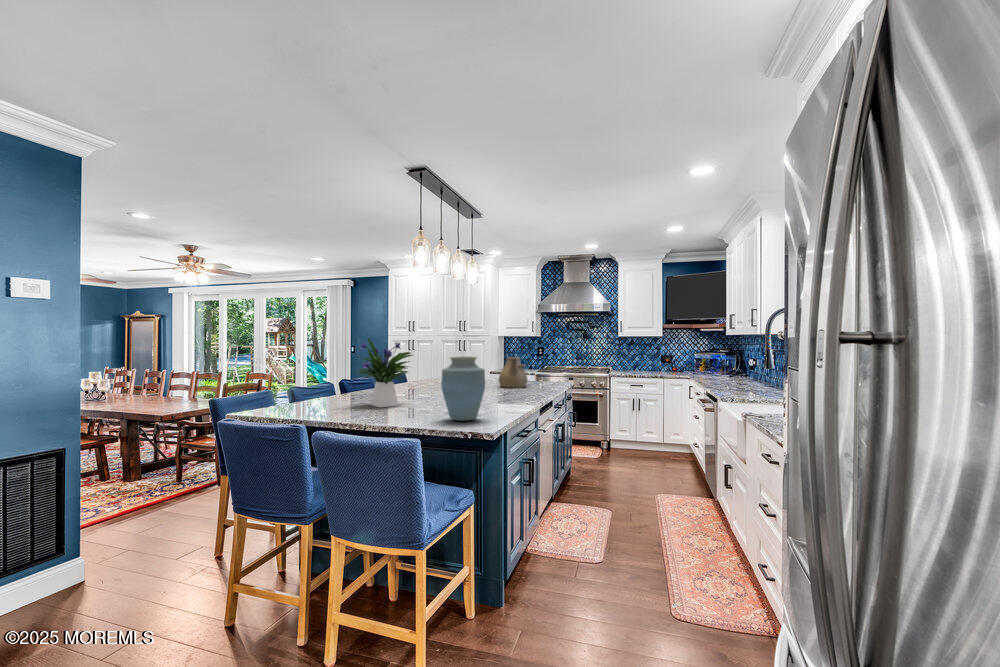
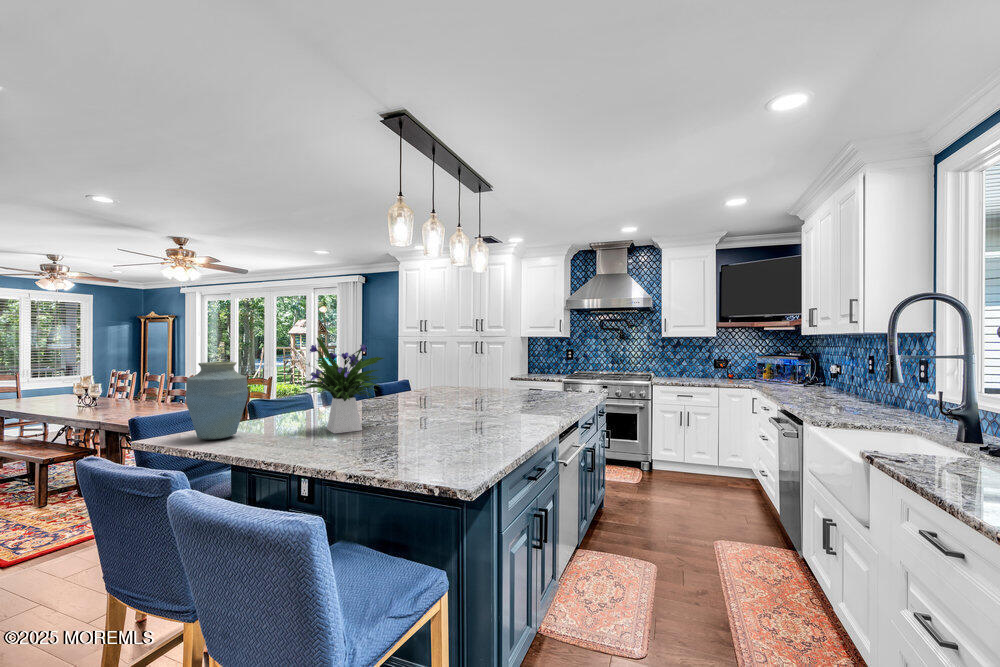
vase: present [441,357,485,421] -> present [186,362,248,440]
teapot: present [499,357,527,388] -> none [512,362,548,401]

